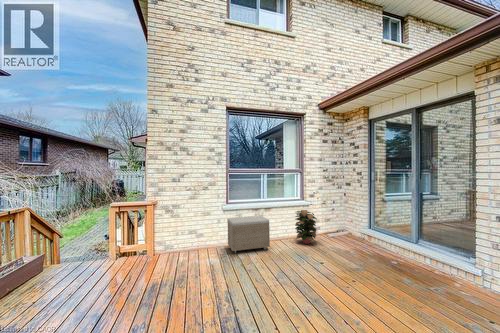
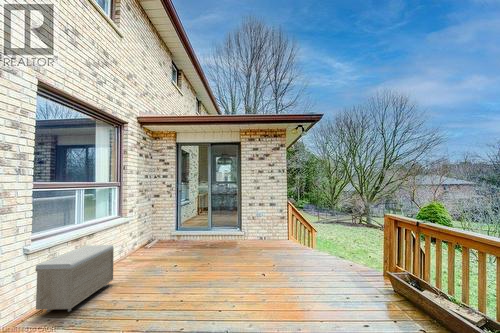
decorative plant: present [295,210,317,244] -> none [121,226,149,263]

